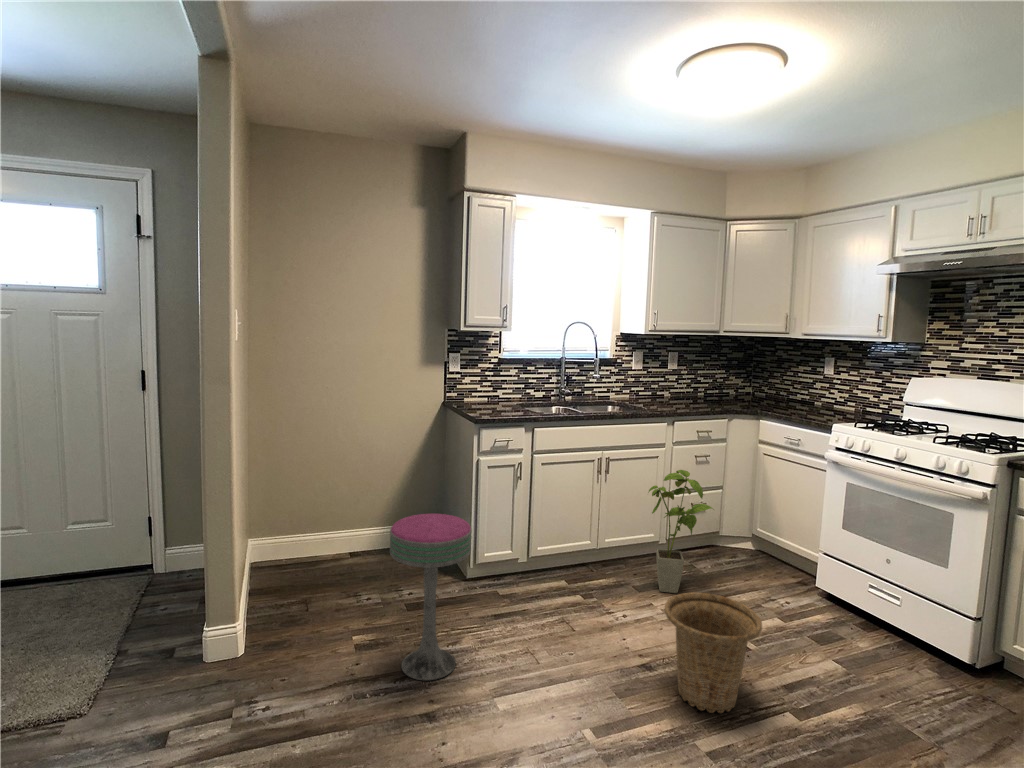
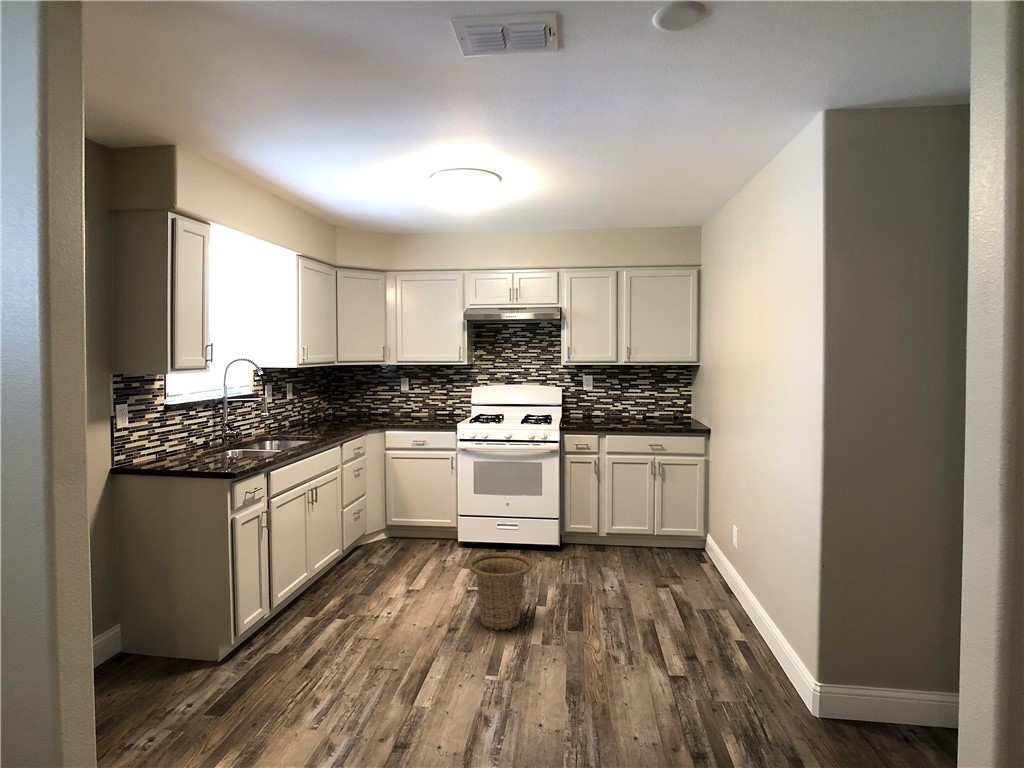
house plant: present [648,470,713,593] -> none [360,480,417,588]
bar stool: present [390,514,472,680] -> none [292,564,377,737]

